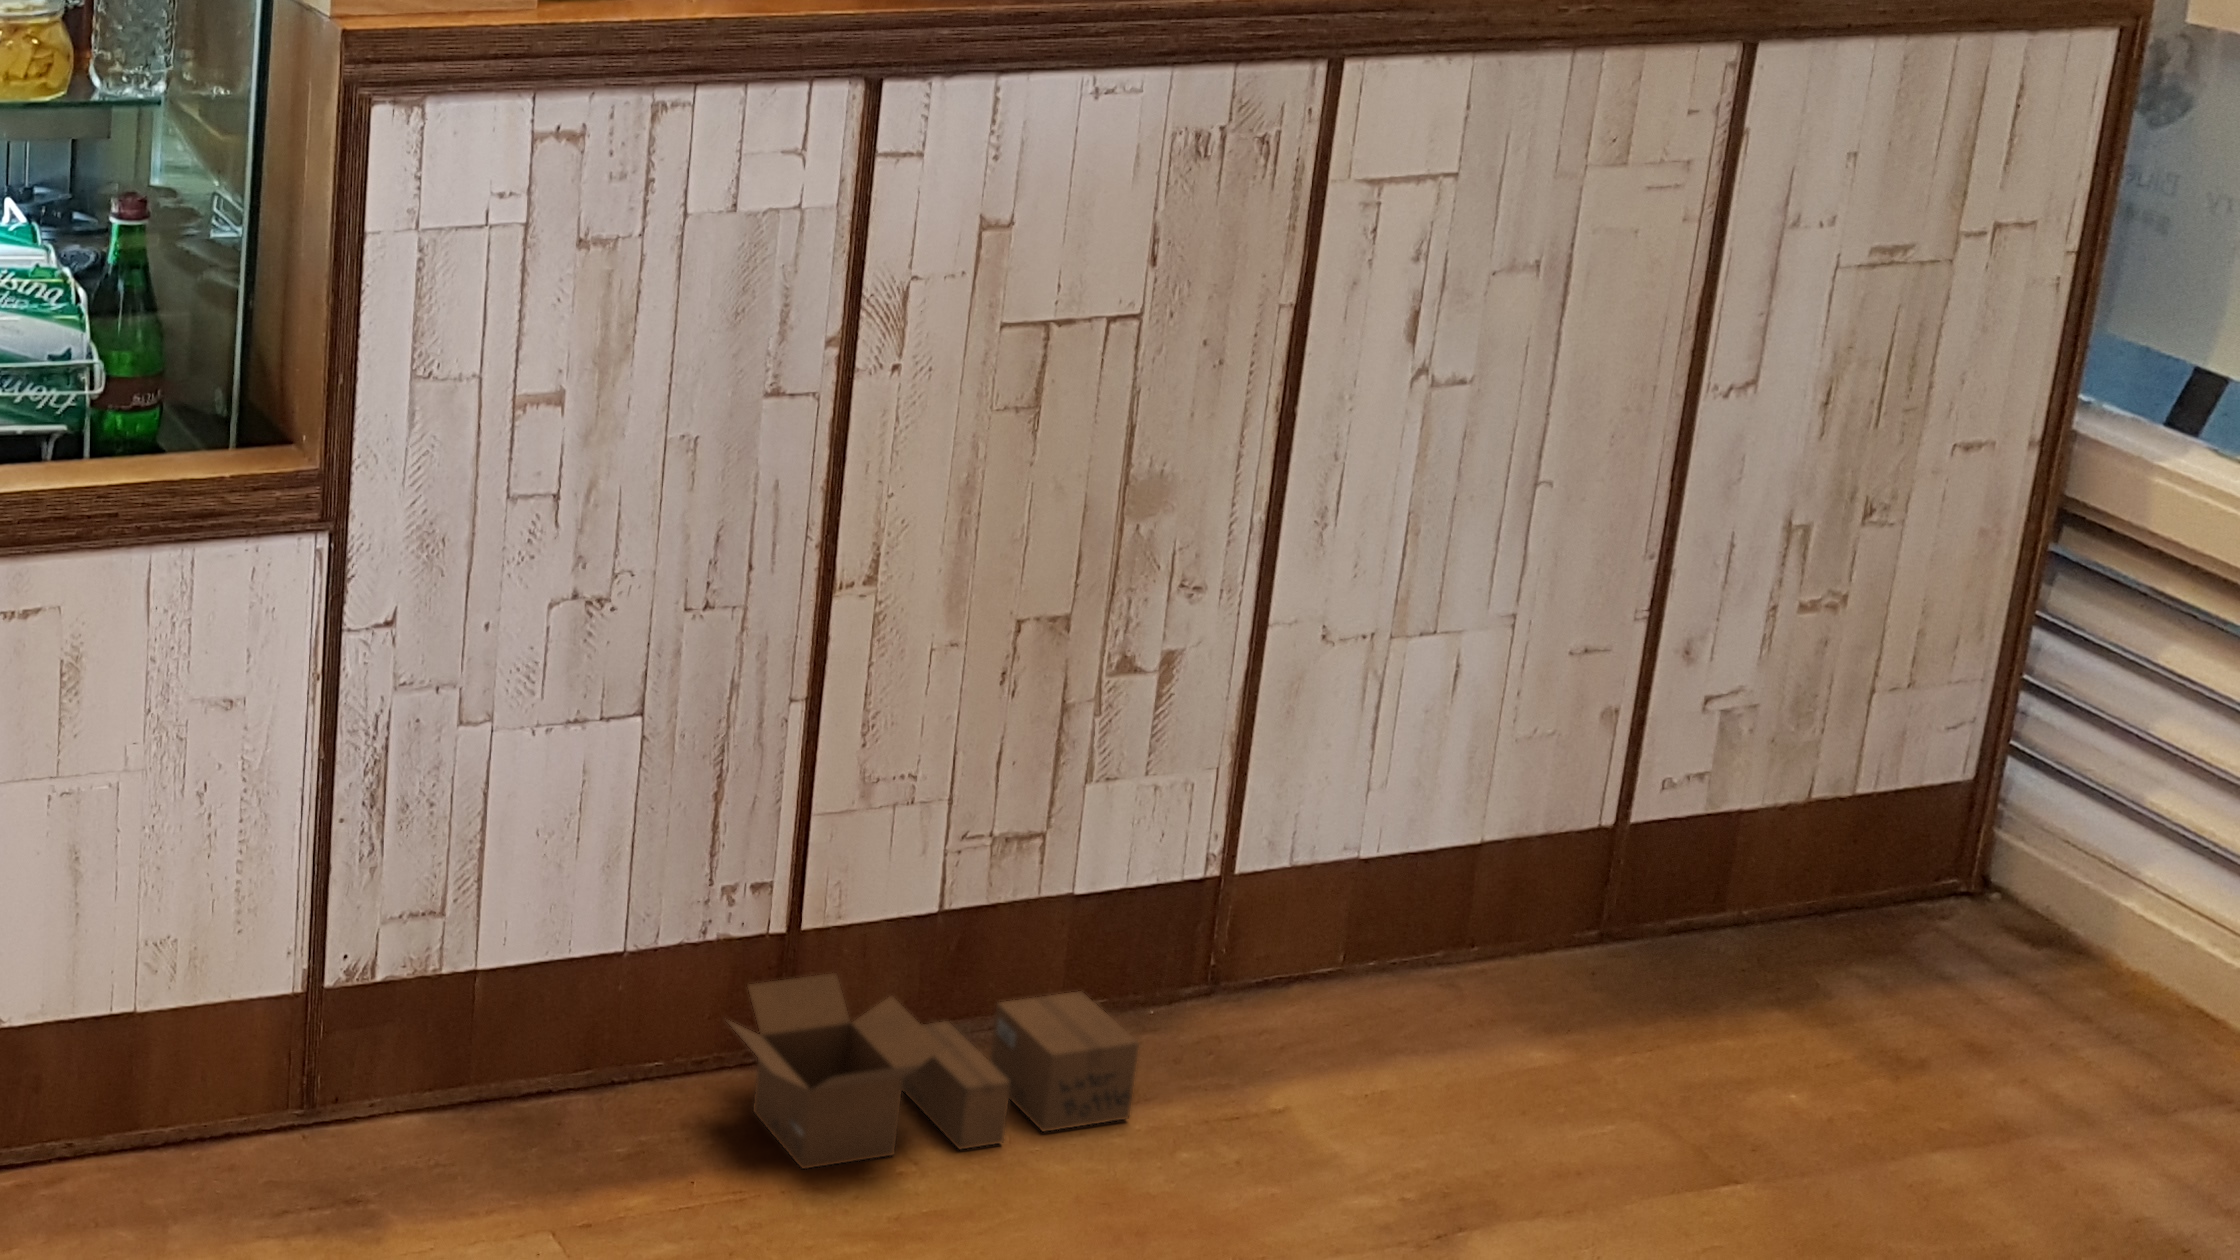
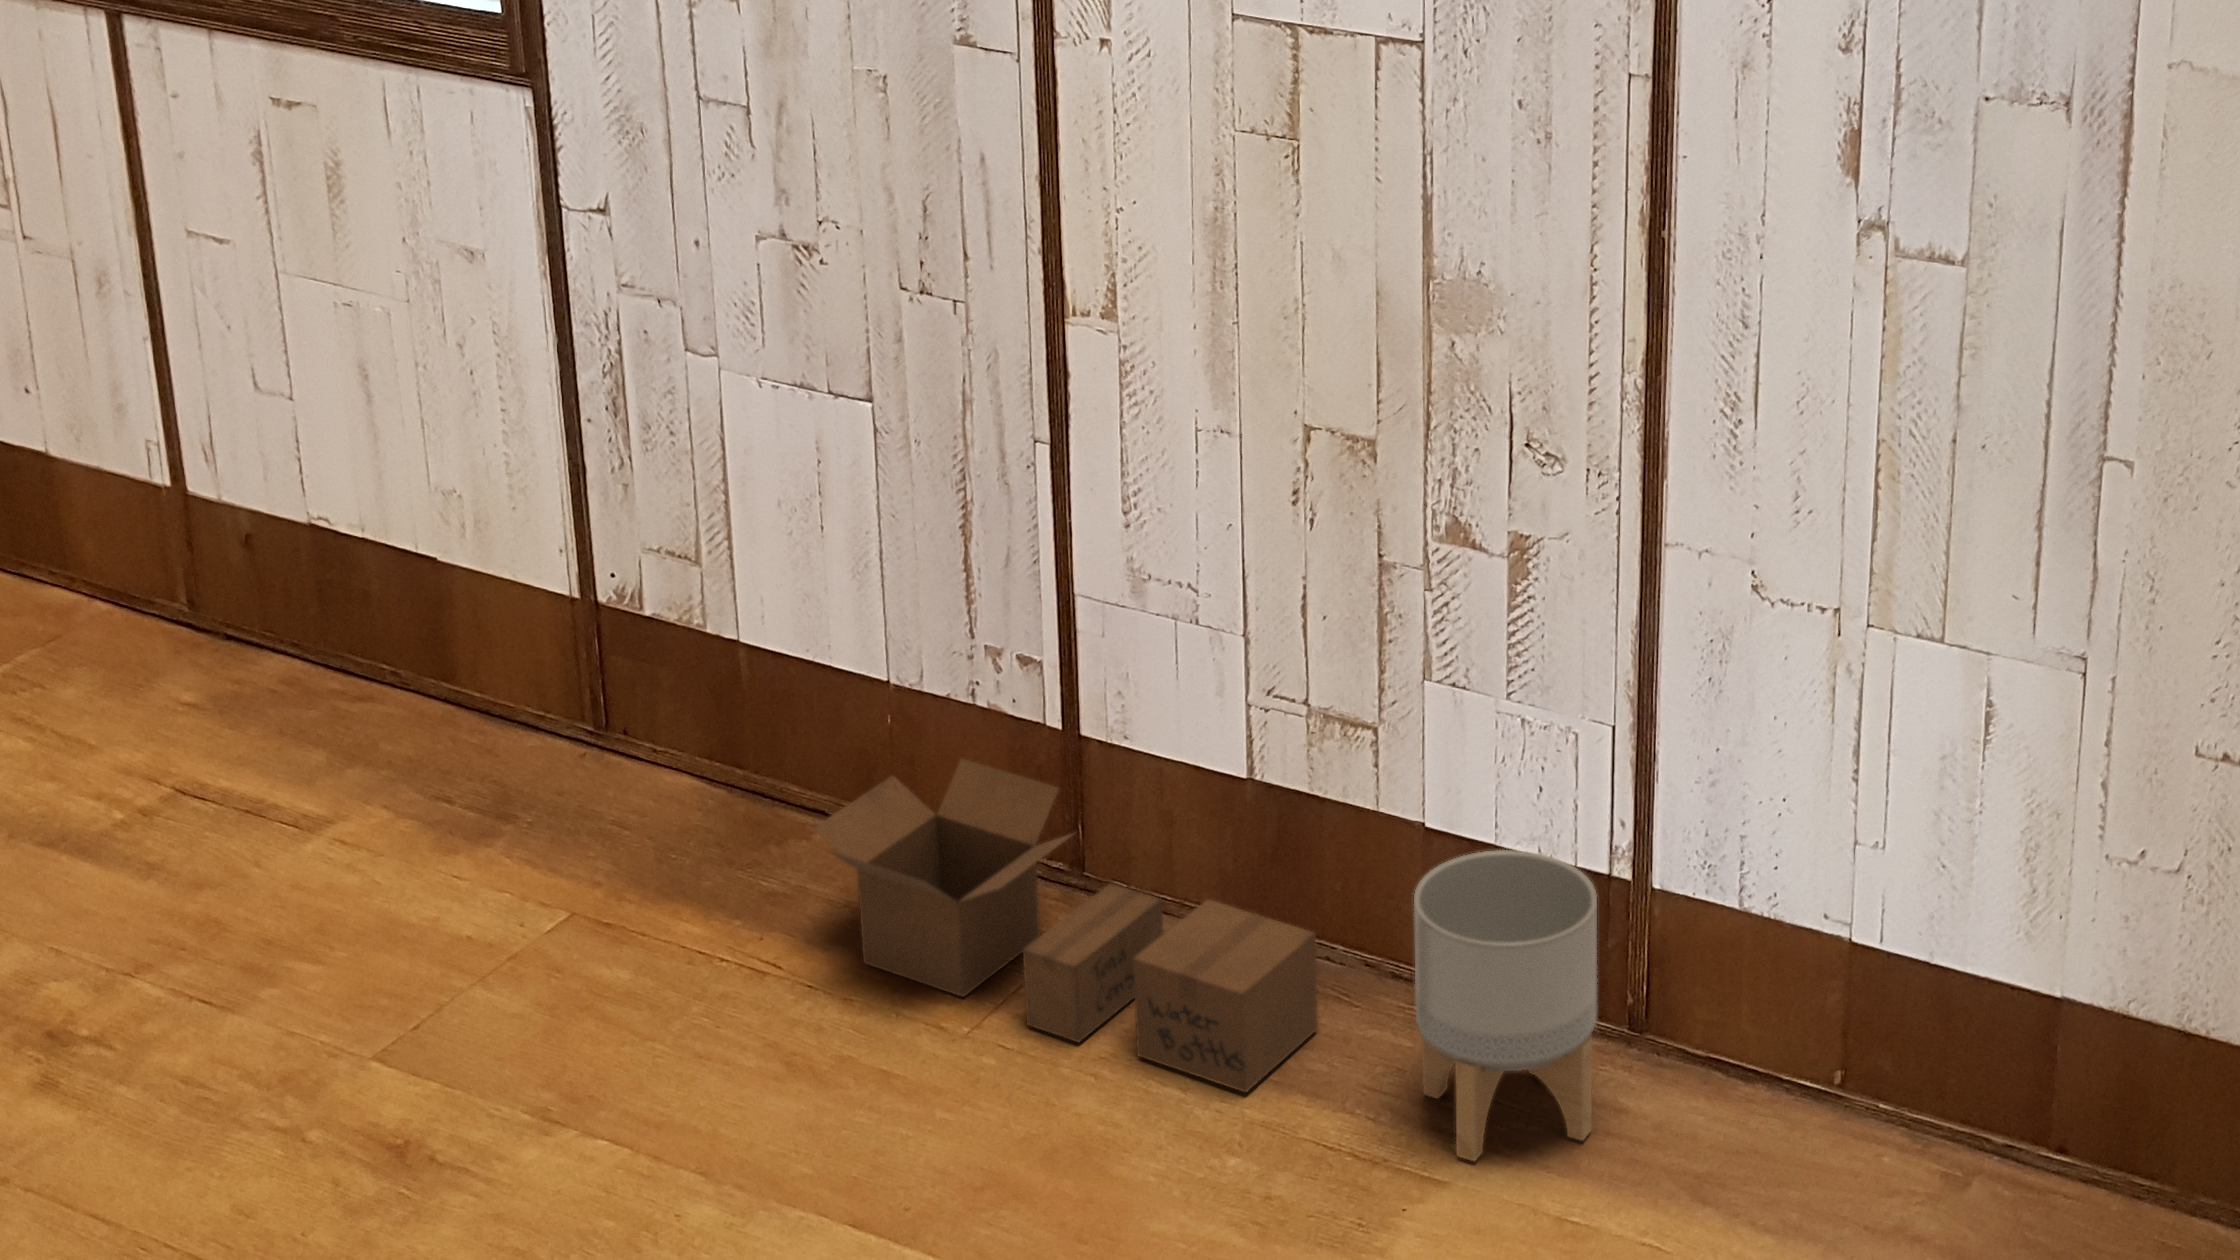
planter: none [1176,867,1324,1092] -> present [1414,850,1597,1161]

